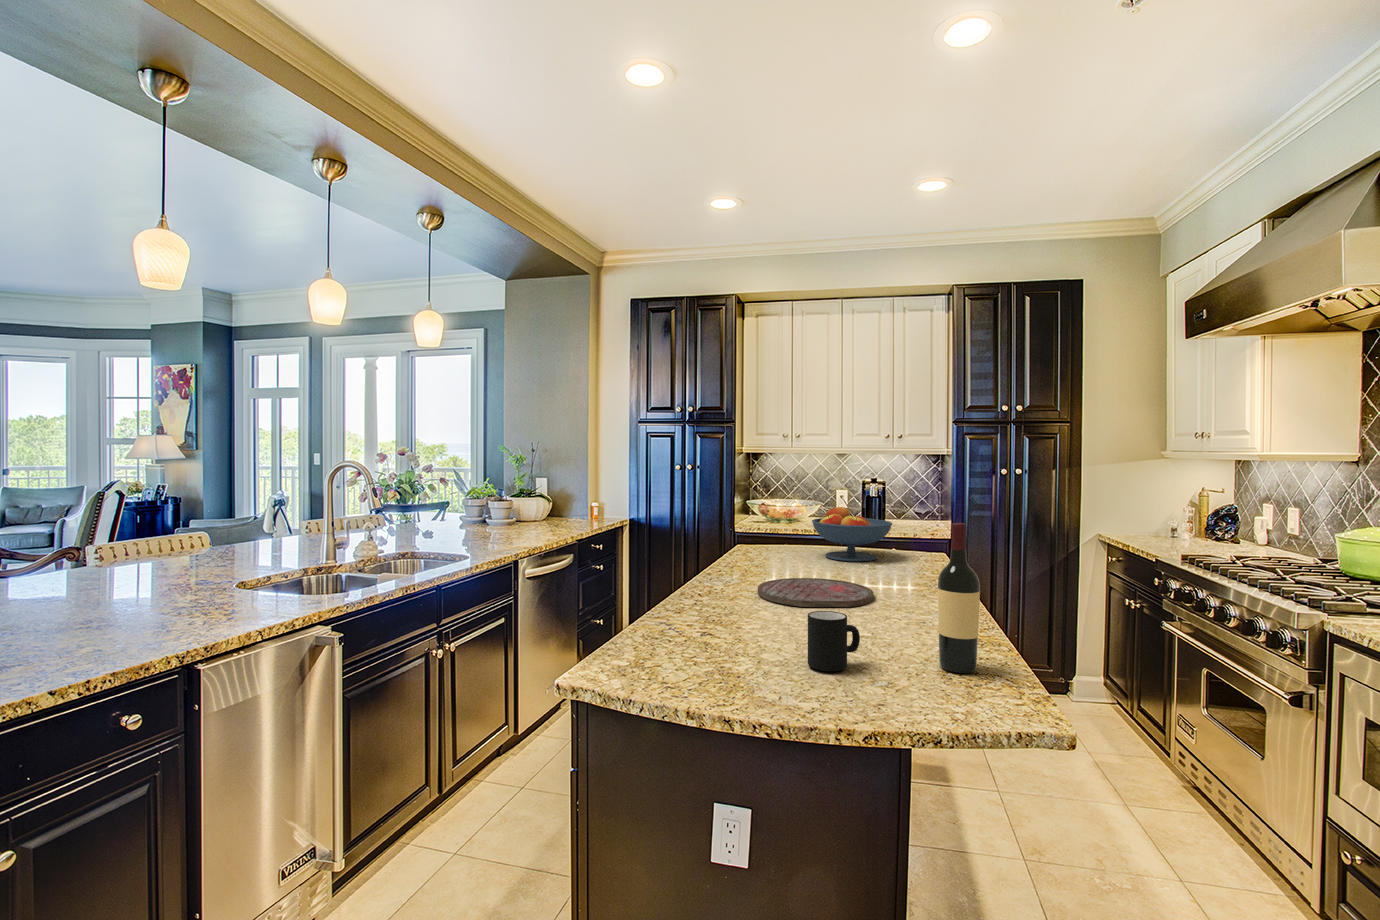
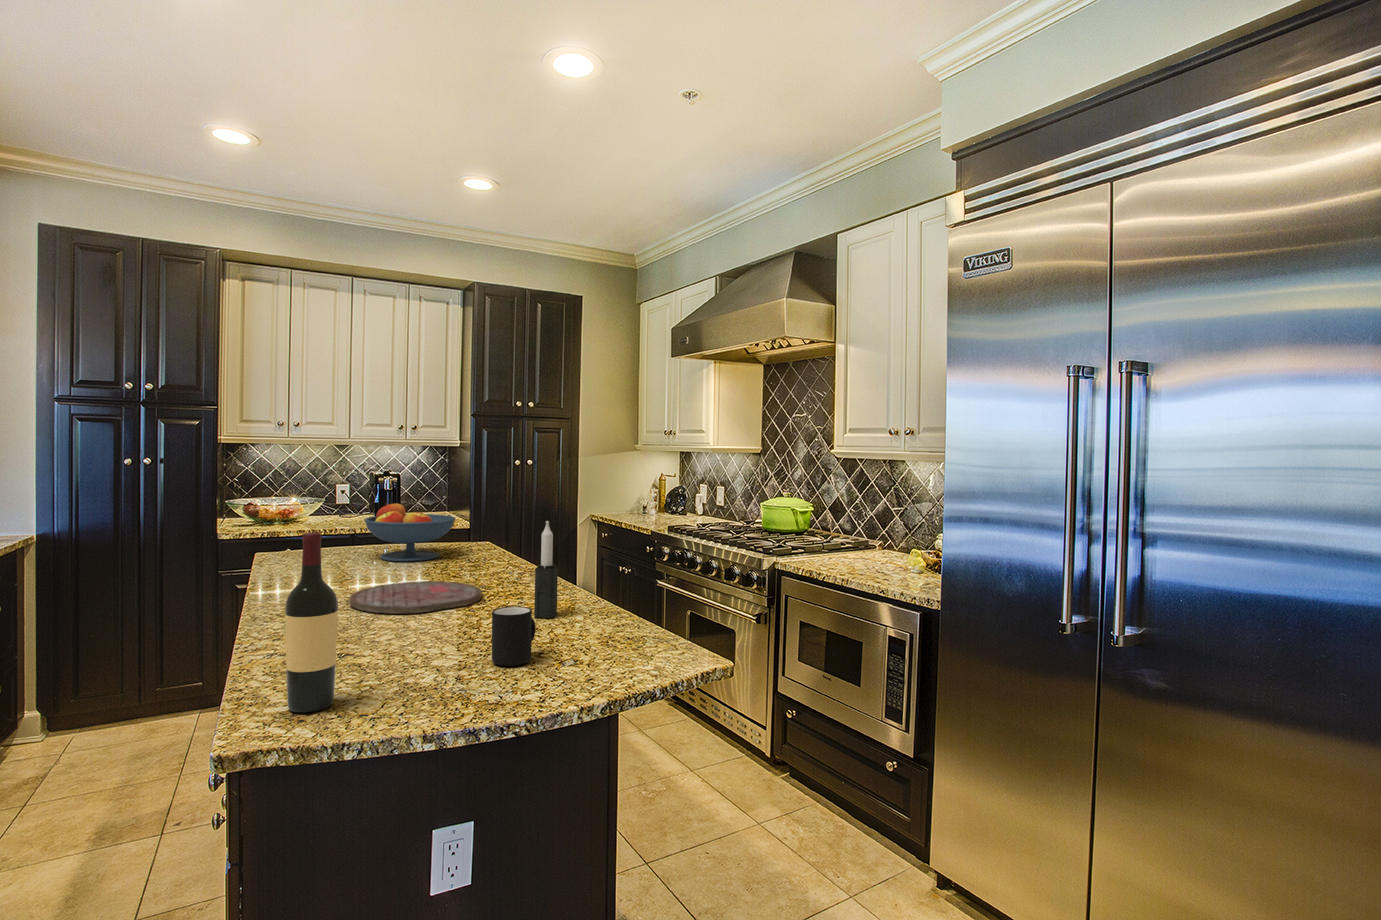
wine bottle: present [938,523,980,673] -> present [285,533,338,713]
candle: none [899,530,926,634] -> present [534,521,558,618]

